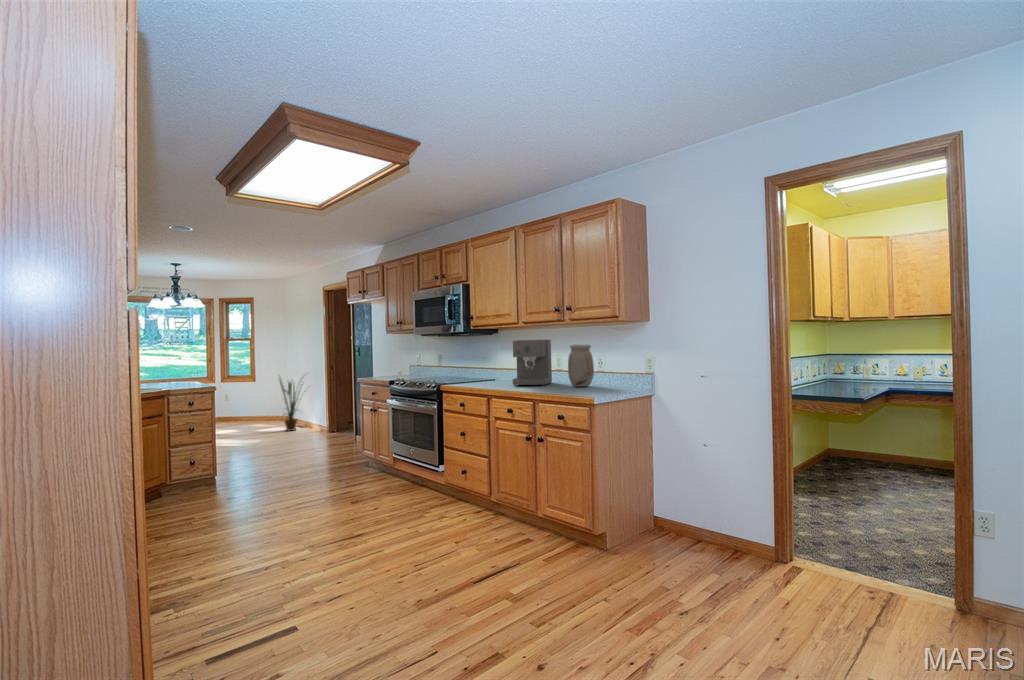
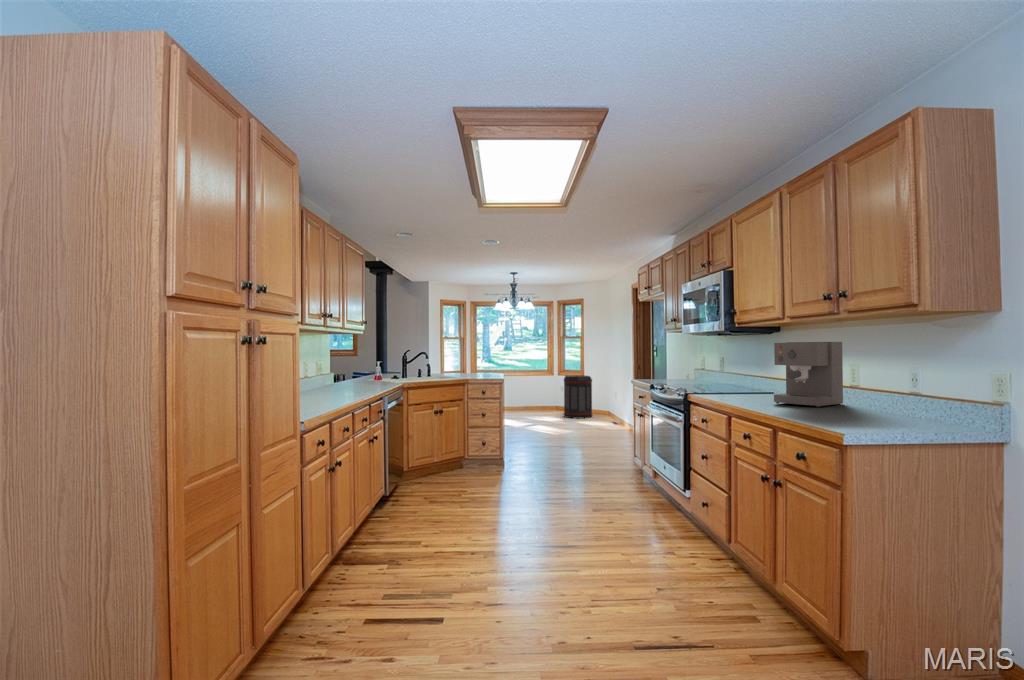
vase: present [568,345,594,387] -> none [849,350,896,415]
trash can: none [231,379,266,426] -> present [564,375,592,419]
house plant: present [280,380,304,431] -> none [593,372,625,429]

